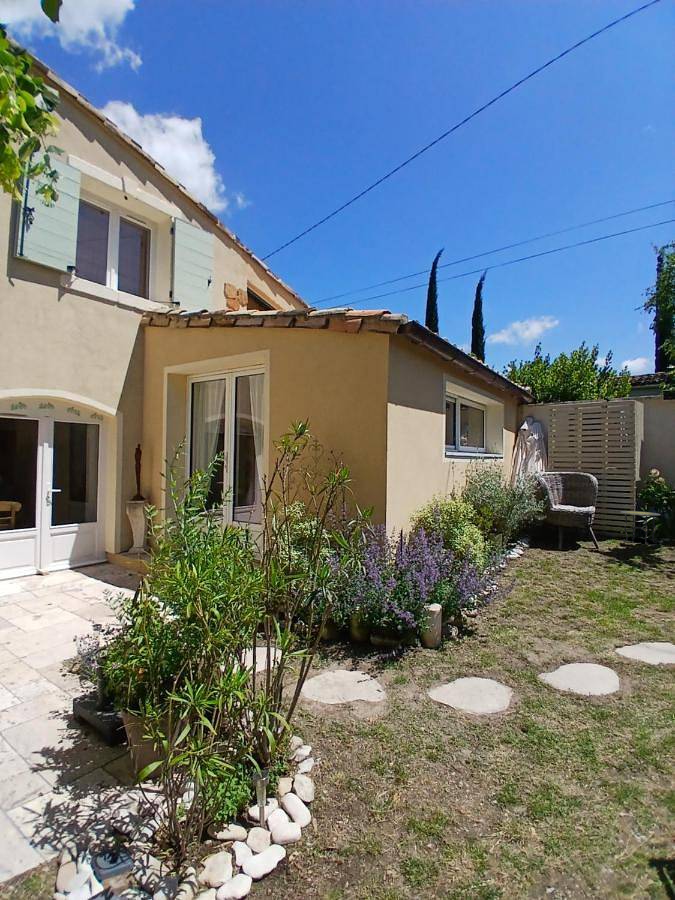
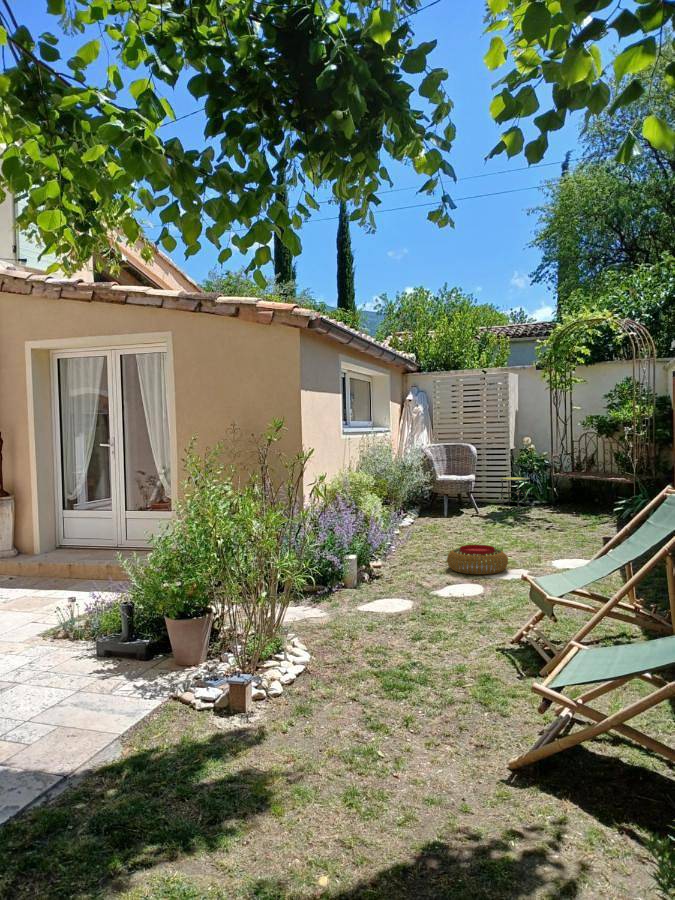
pouf: none [563,602,653,650] -> present [447,545,508,575]

